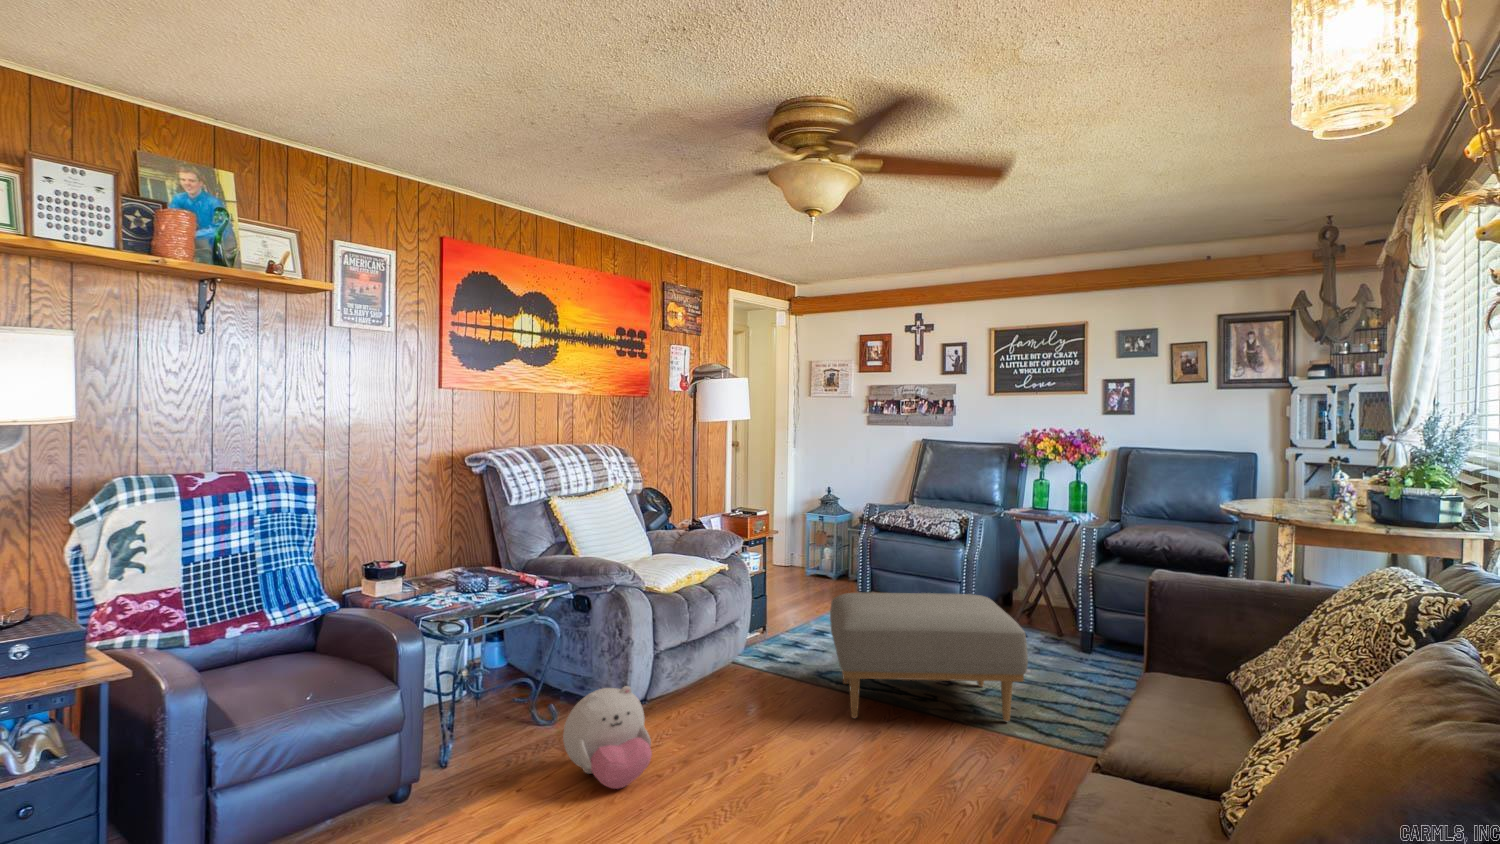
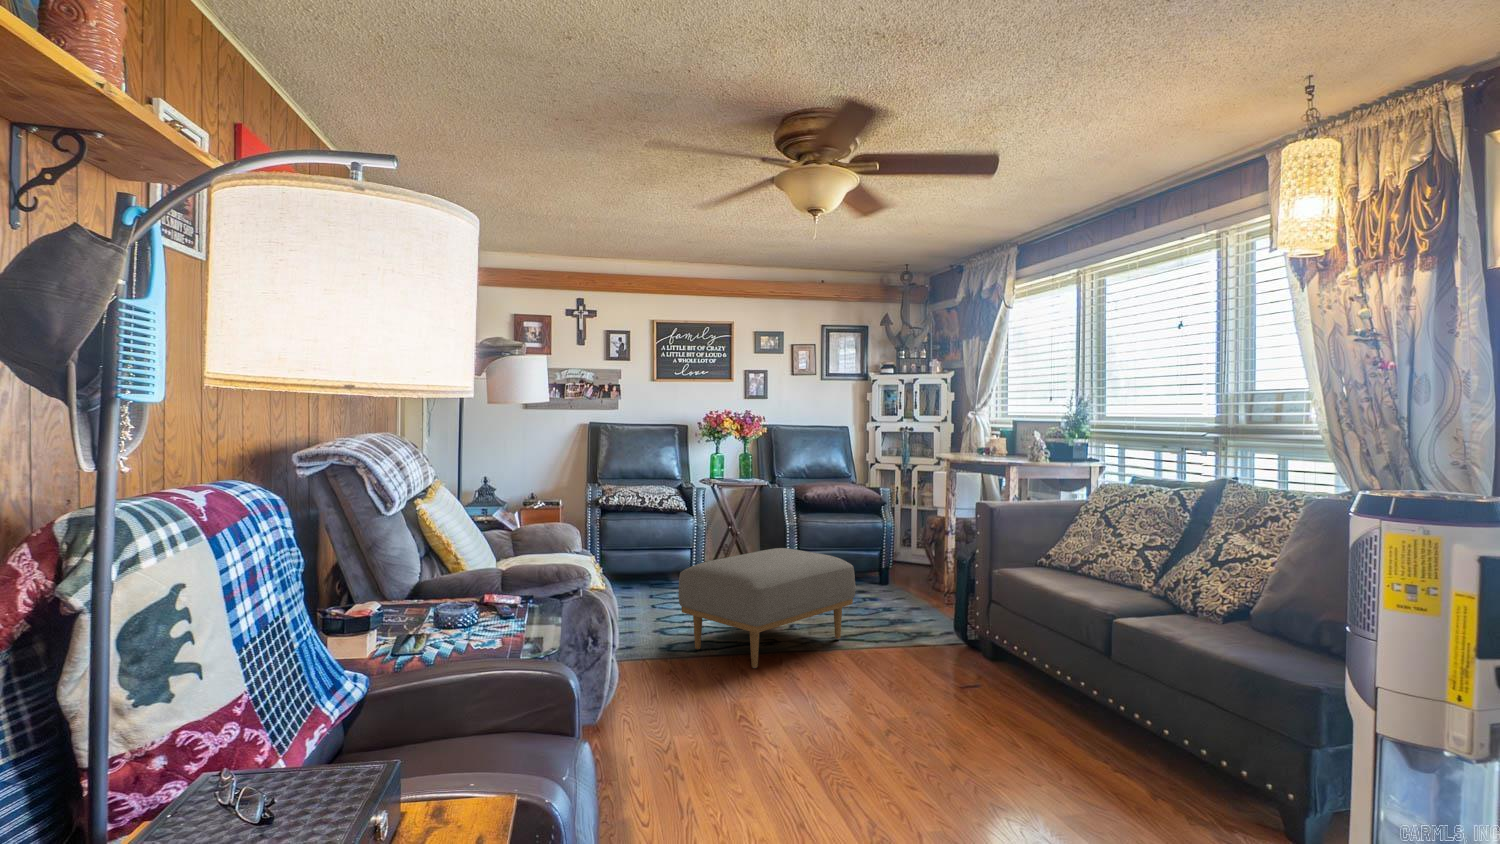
plush toy: present [563,686,652,789] -> none [636,677,731,781]

